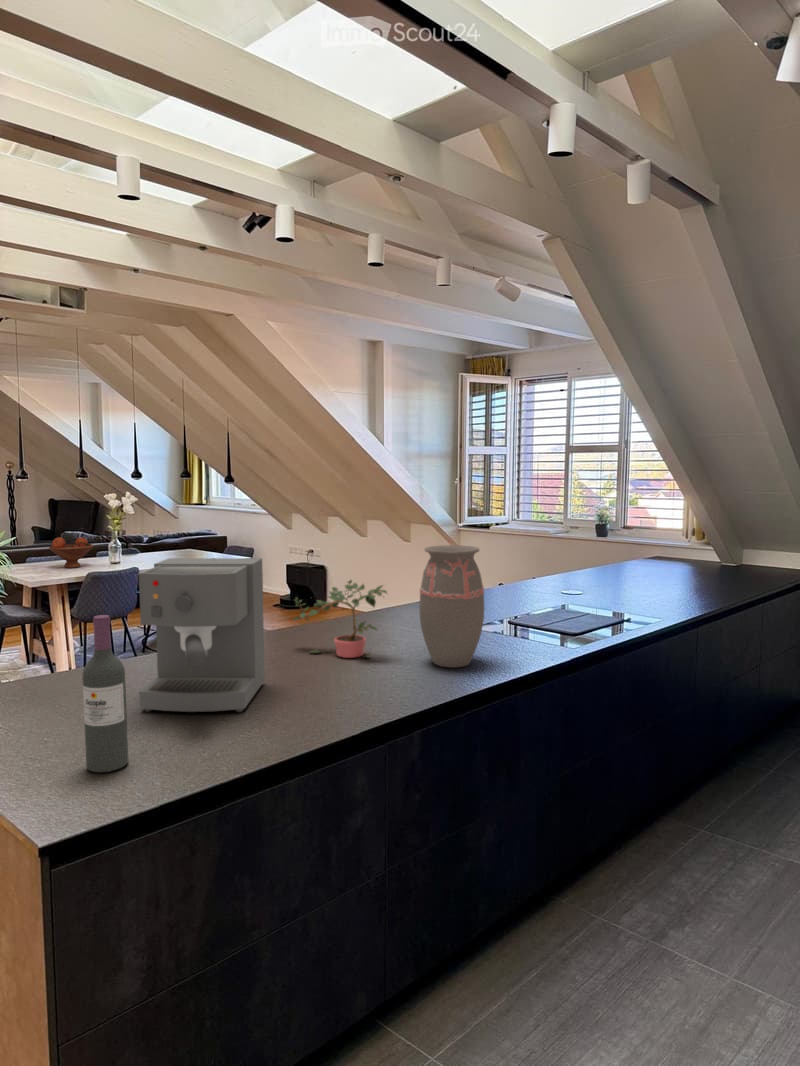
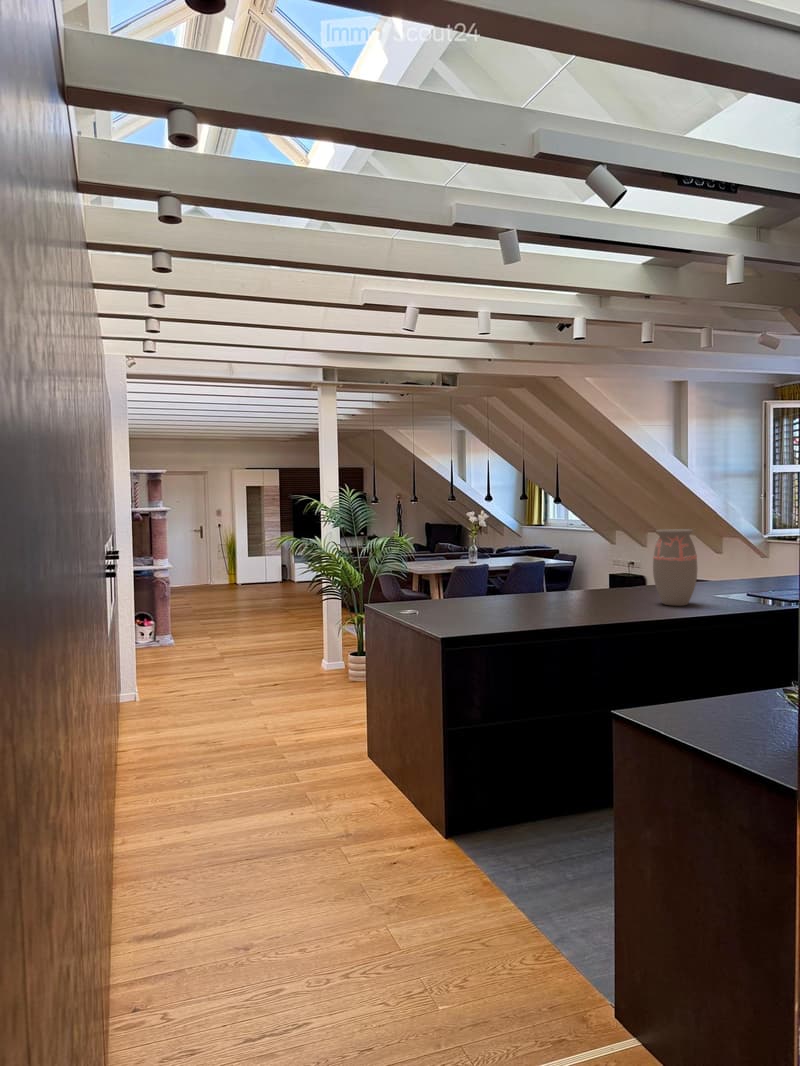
fruit bowl: present [49,537,93,568] -> none [431,543,460,565]
coffee maker: present [139,558,265,712] -> none [485,533,553,612]
potted plant: present [293,580,387,658] -> none [576,552,634,600]
wine bottle: present [83,615,128,772] -> none [460,550,479,622]

